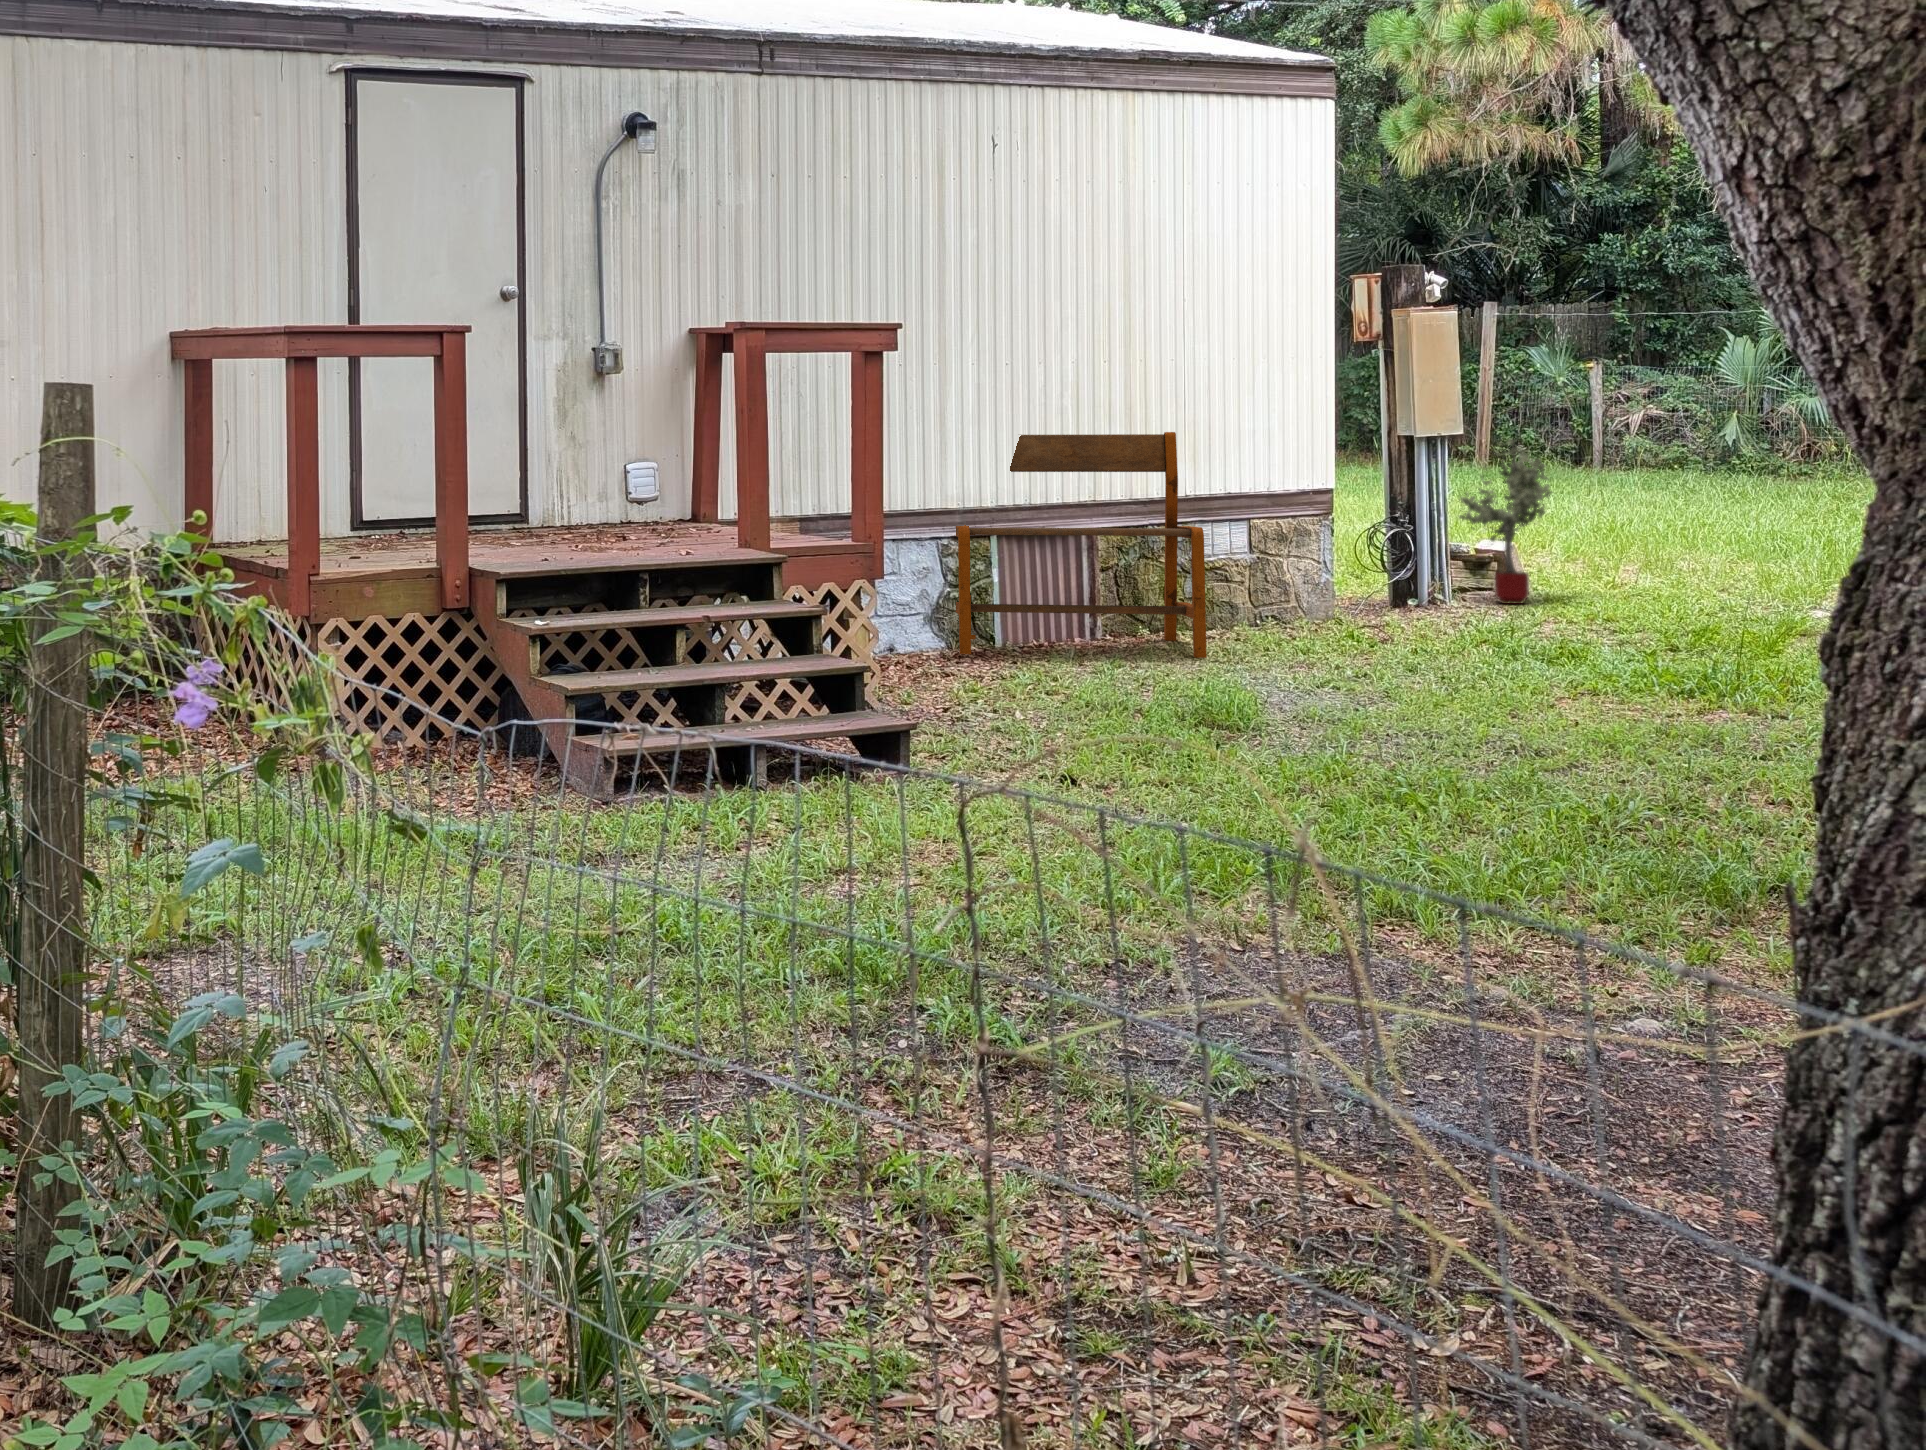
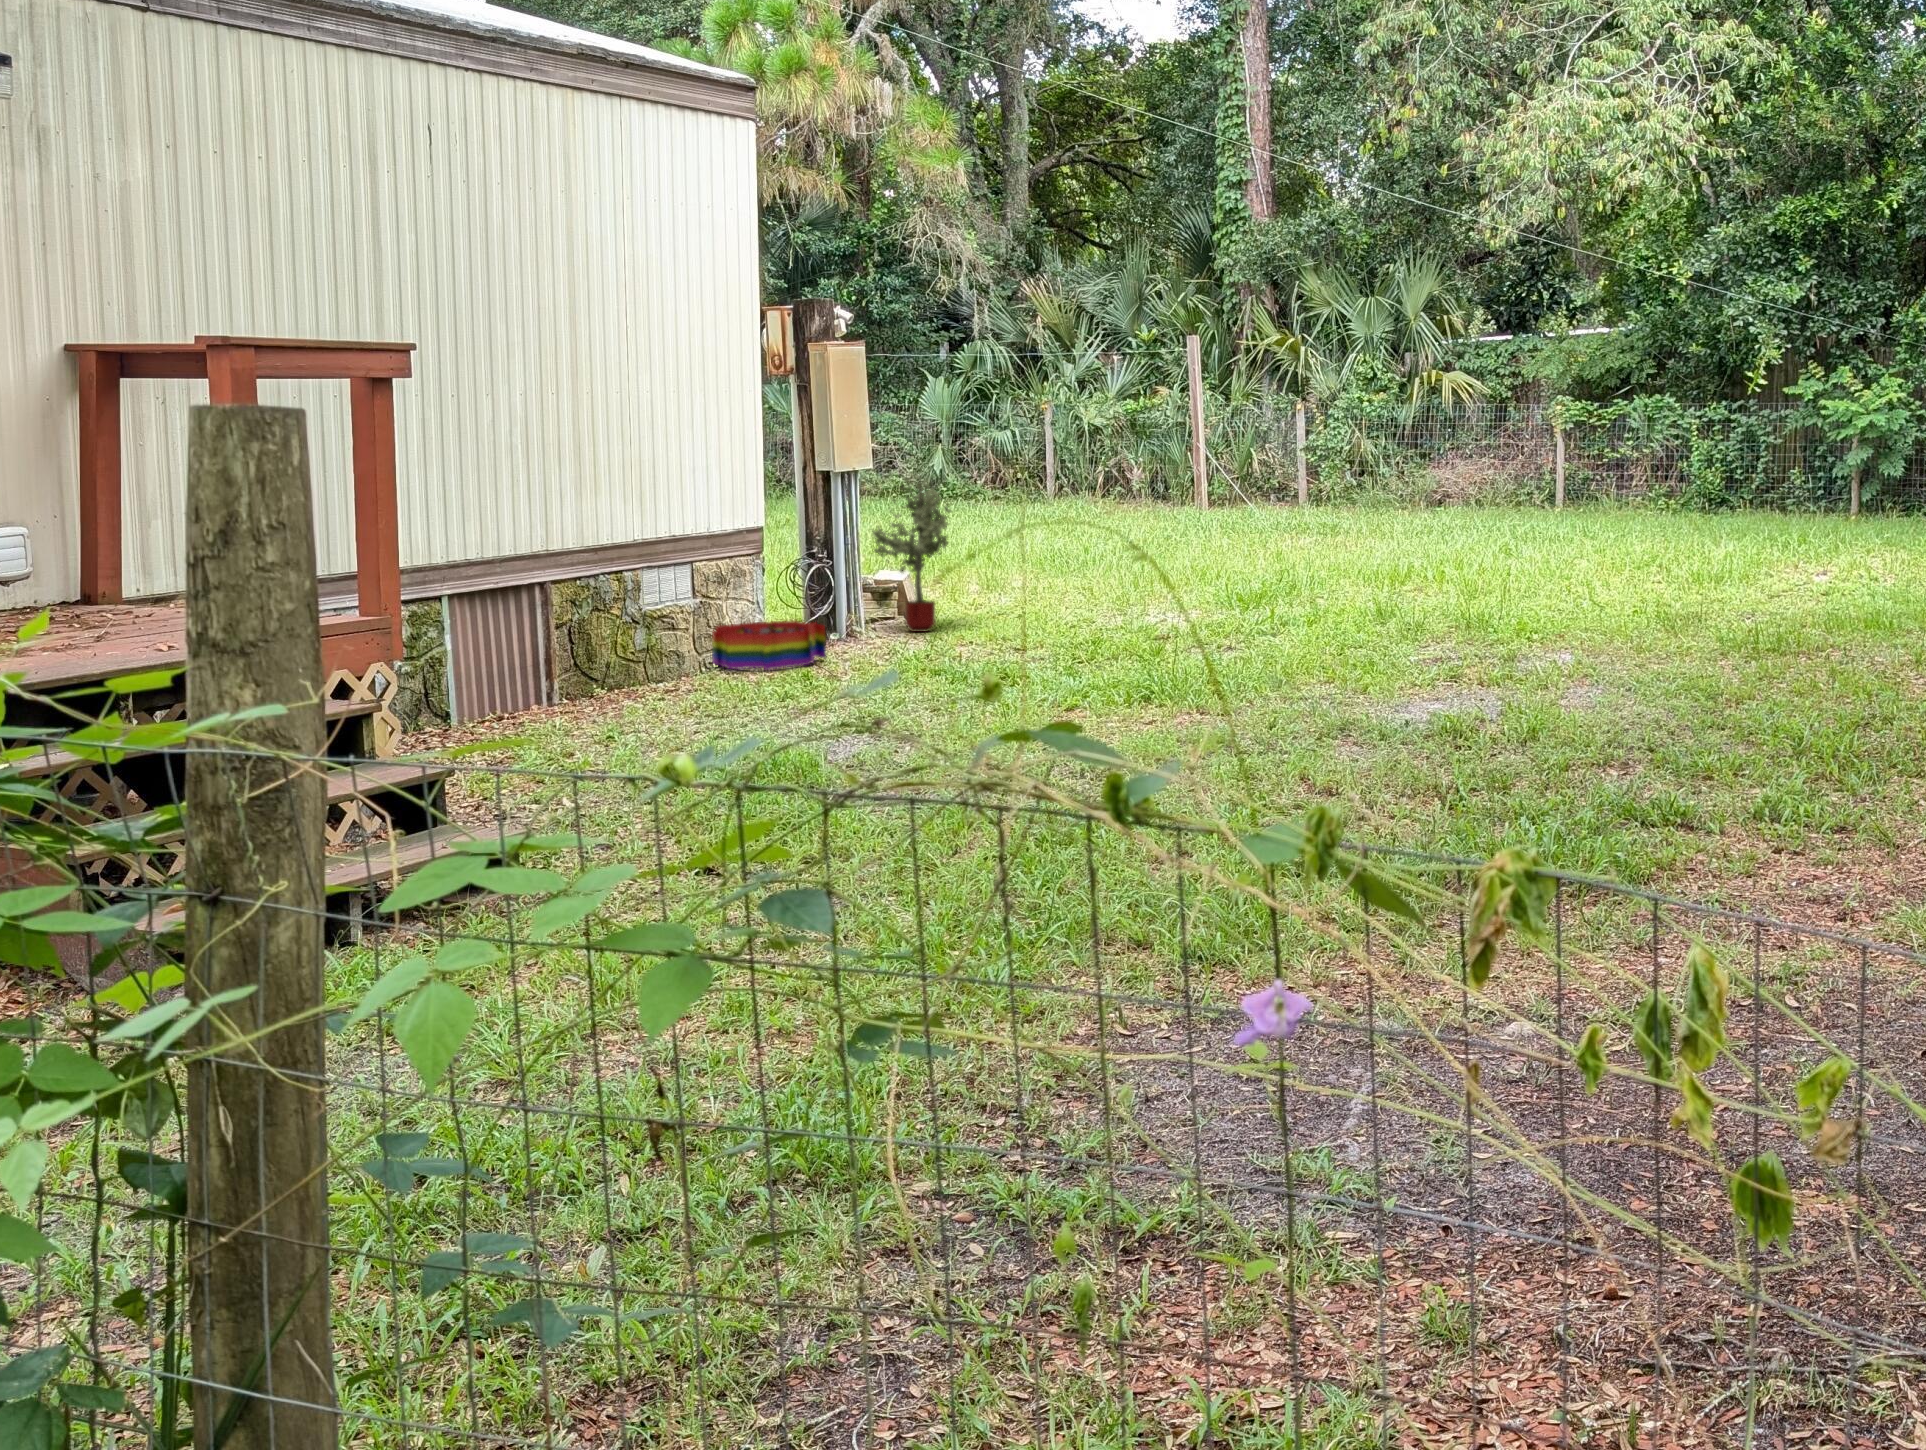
bench: present [956,432,1206,658] -> none [396,473,706,740]
storage bin: none [1263,580,1378,625] -> present [712,621,827,670]

